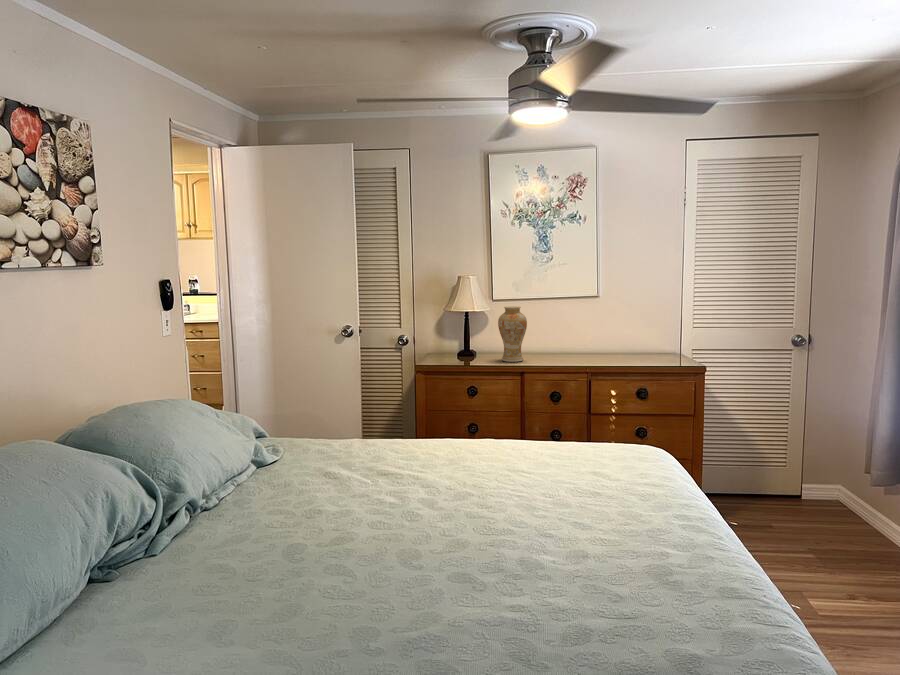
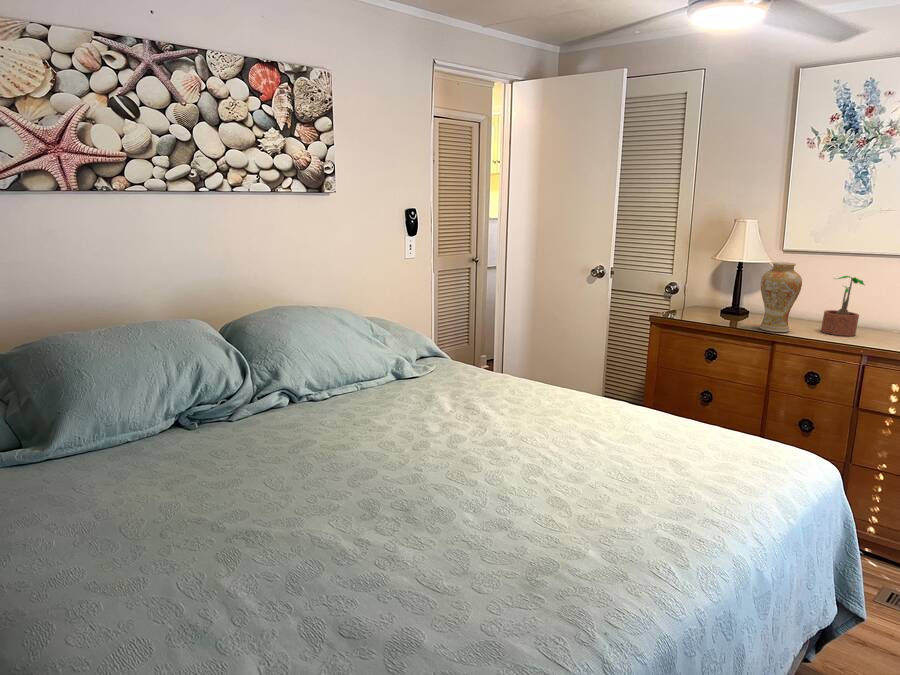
potted plant: none [538,313,563,358] -> present [821,276,864,336]

